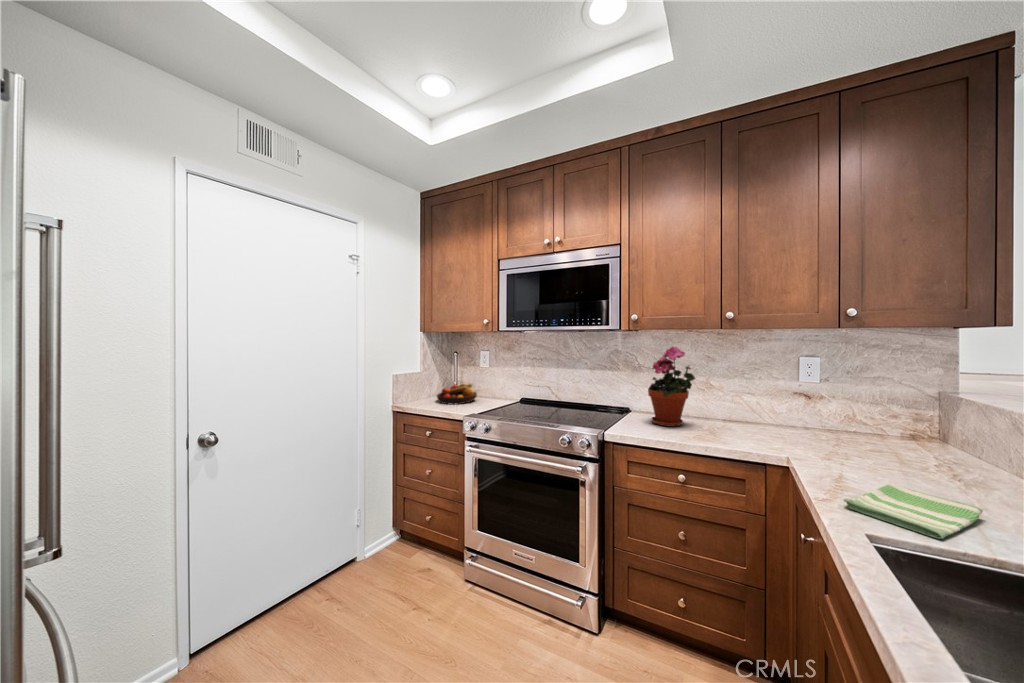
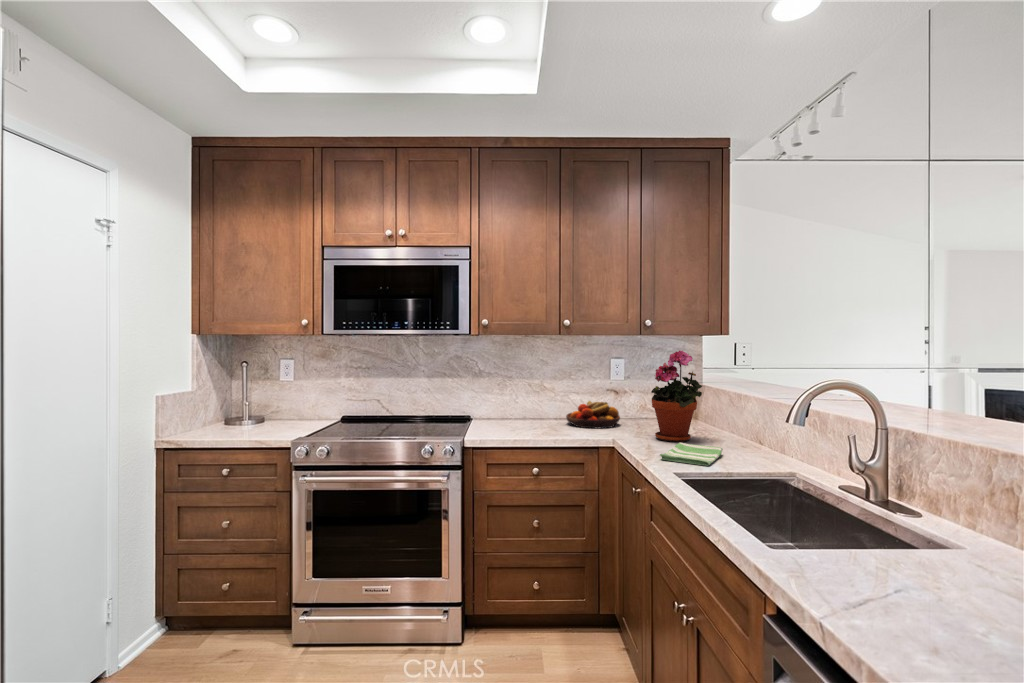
potted plant: present [648,347,695,427] -> present [651,351,702,442]
fruit bowl: present [437,383,477,404] -> present [566,401,620,428]

